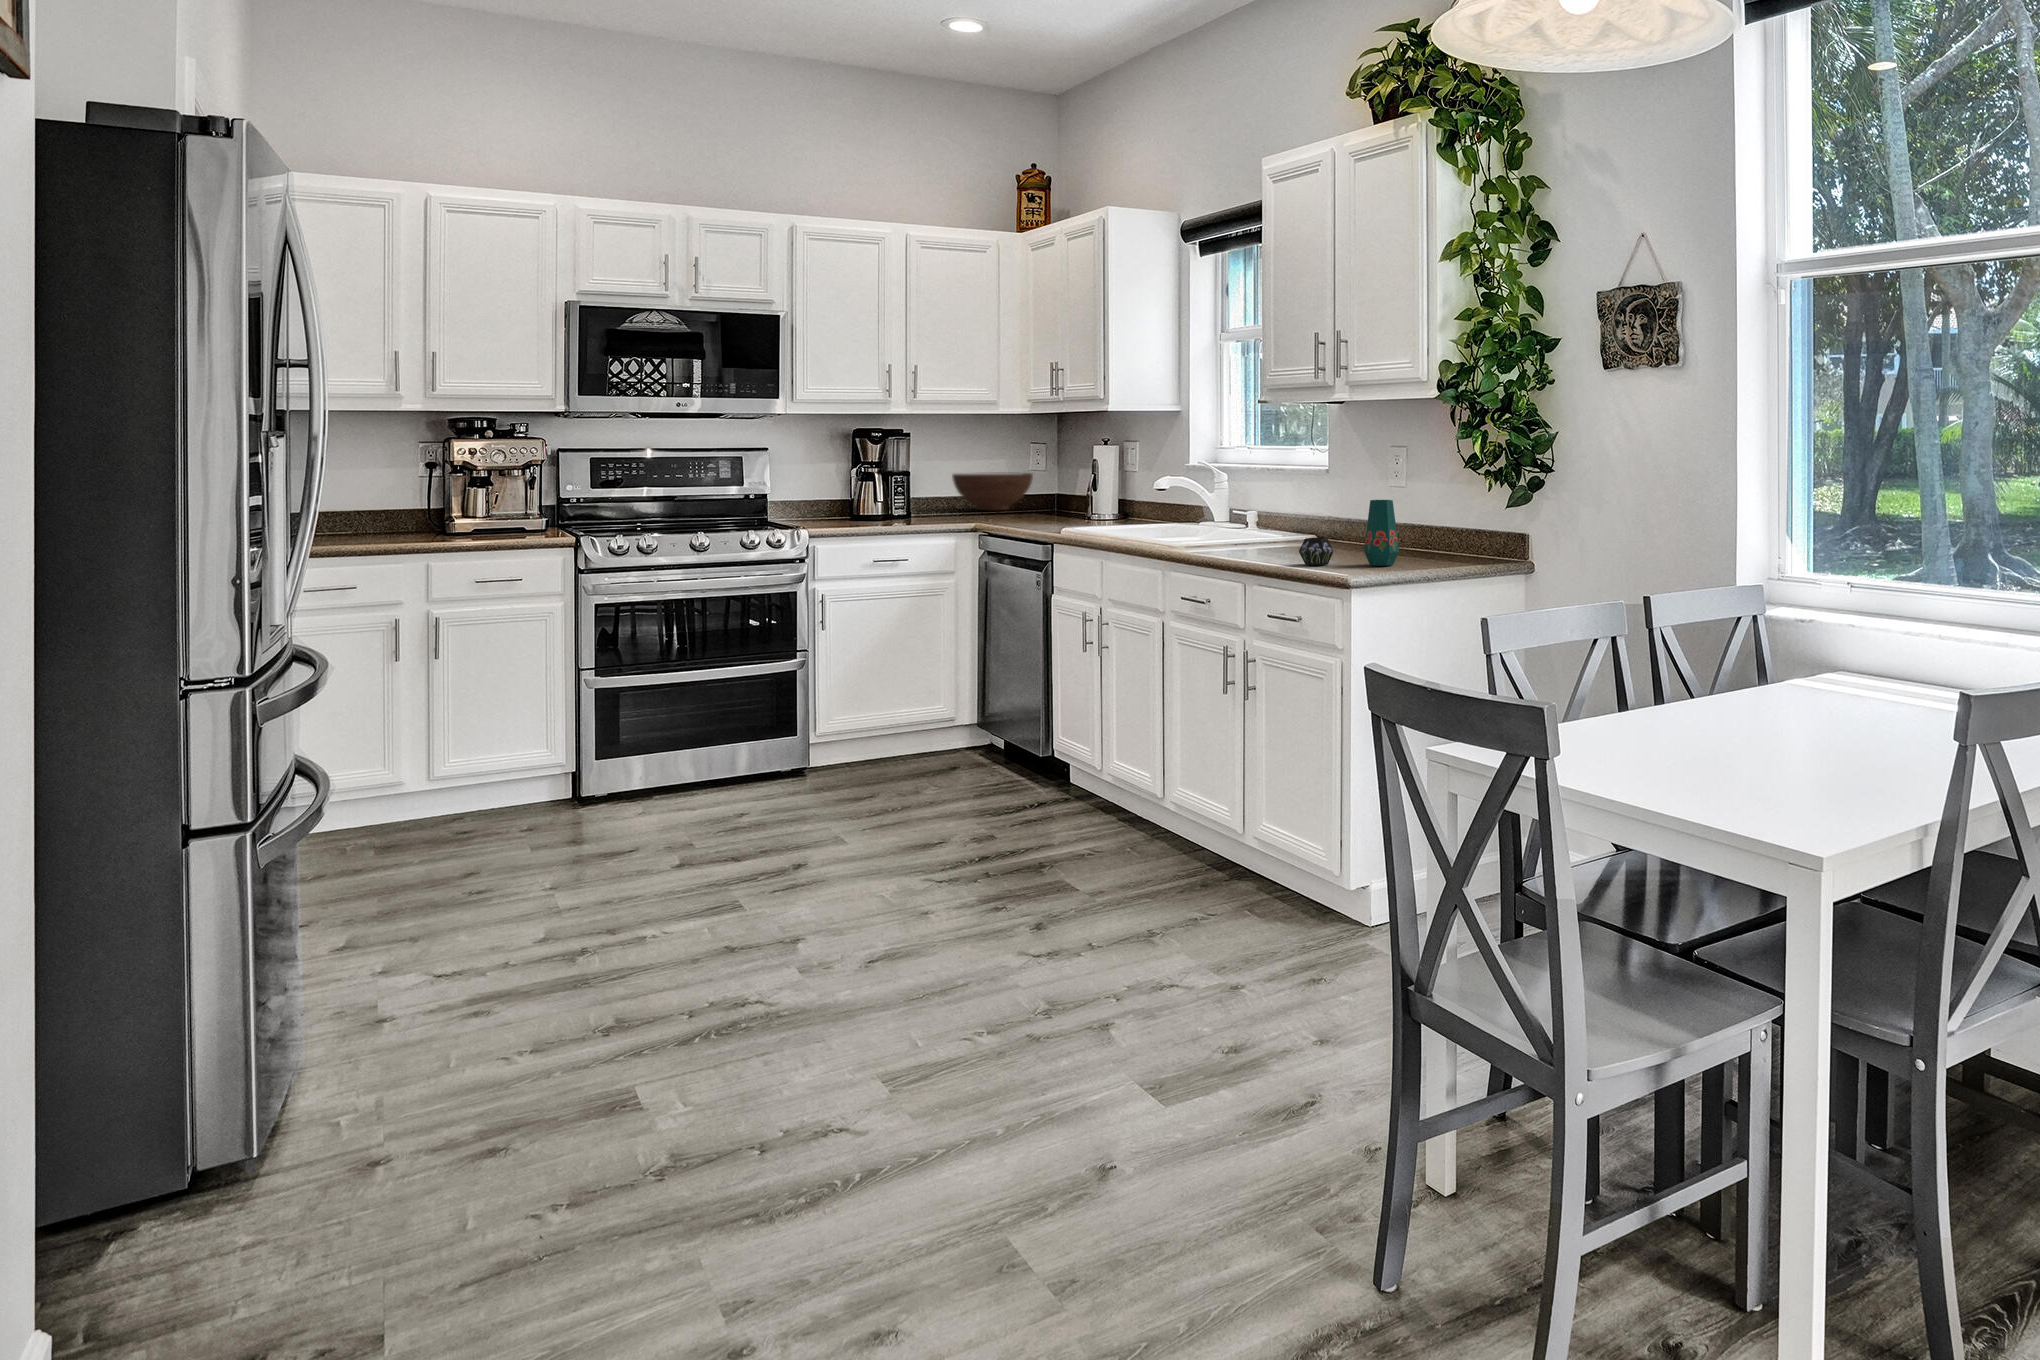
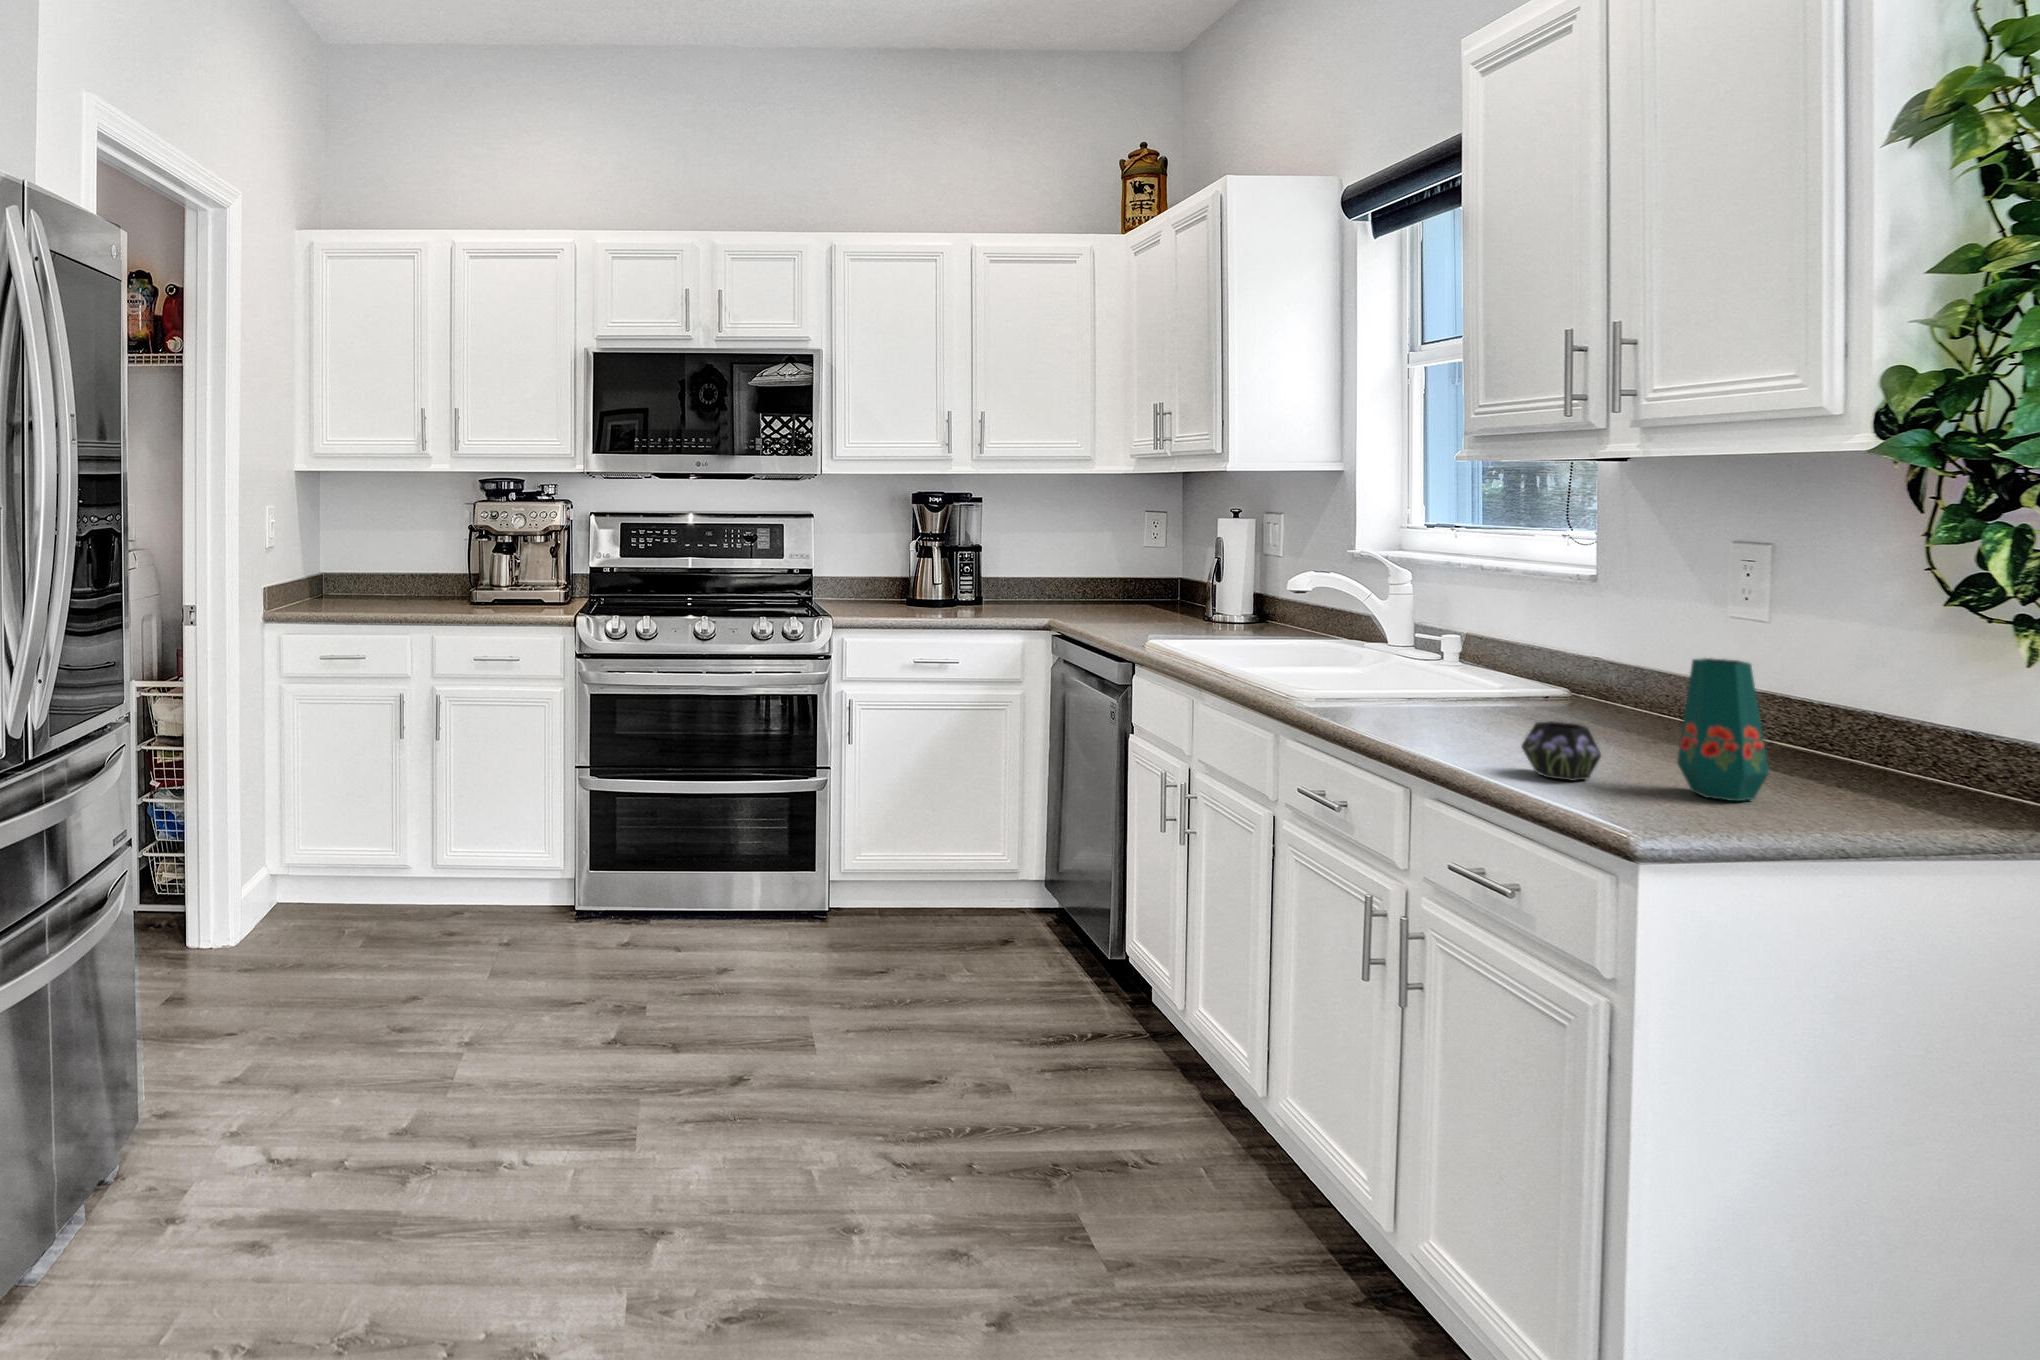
fruit bowl: present [952,473,1033,511] -> none [1039,546,1144,596]

